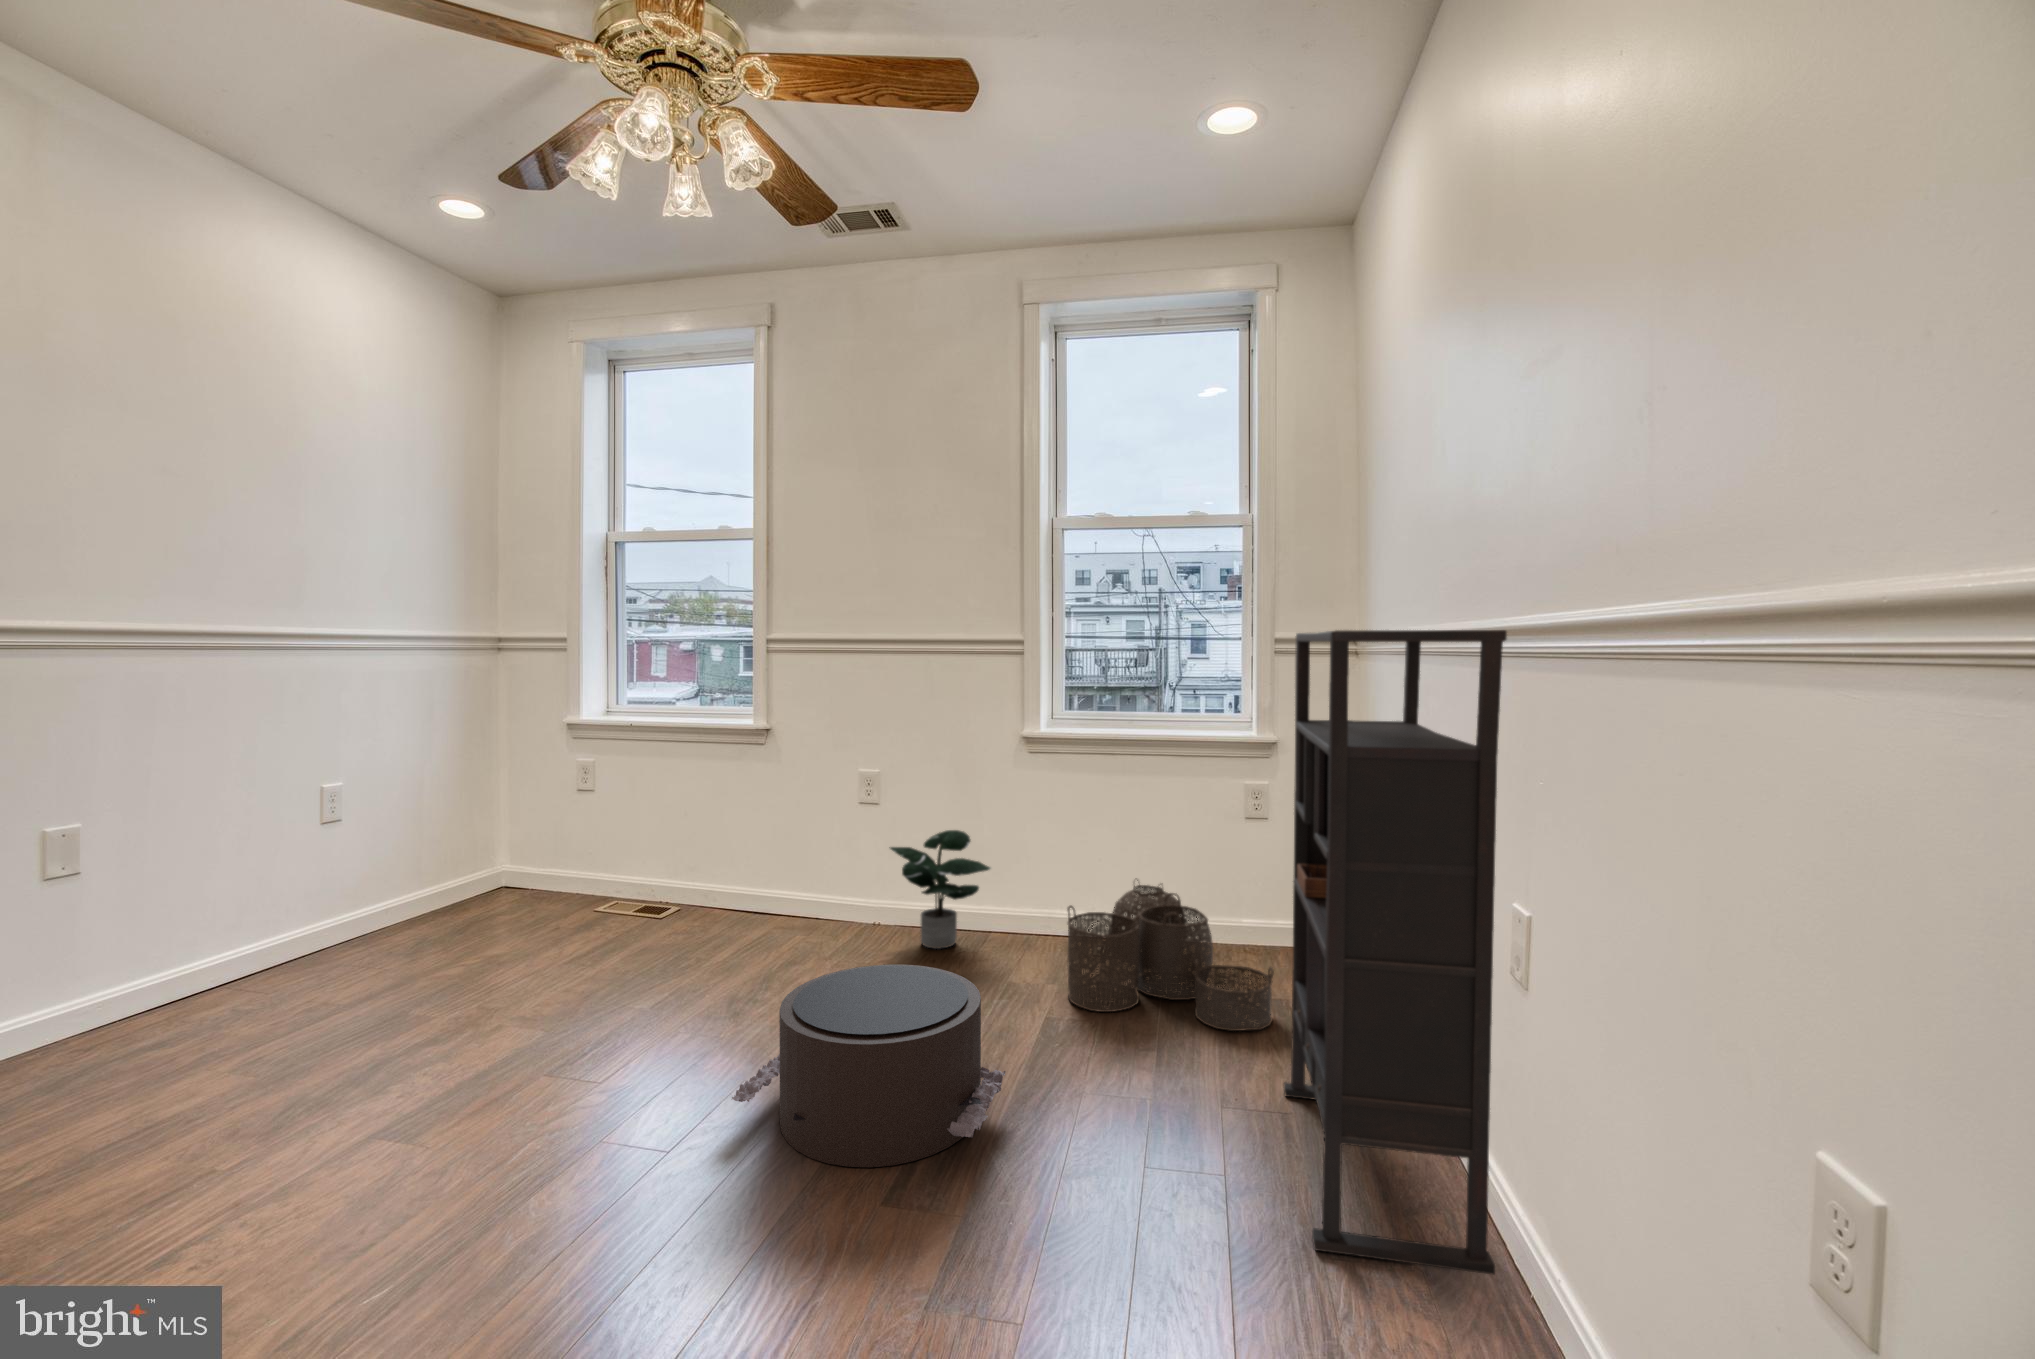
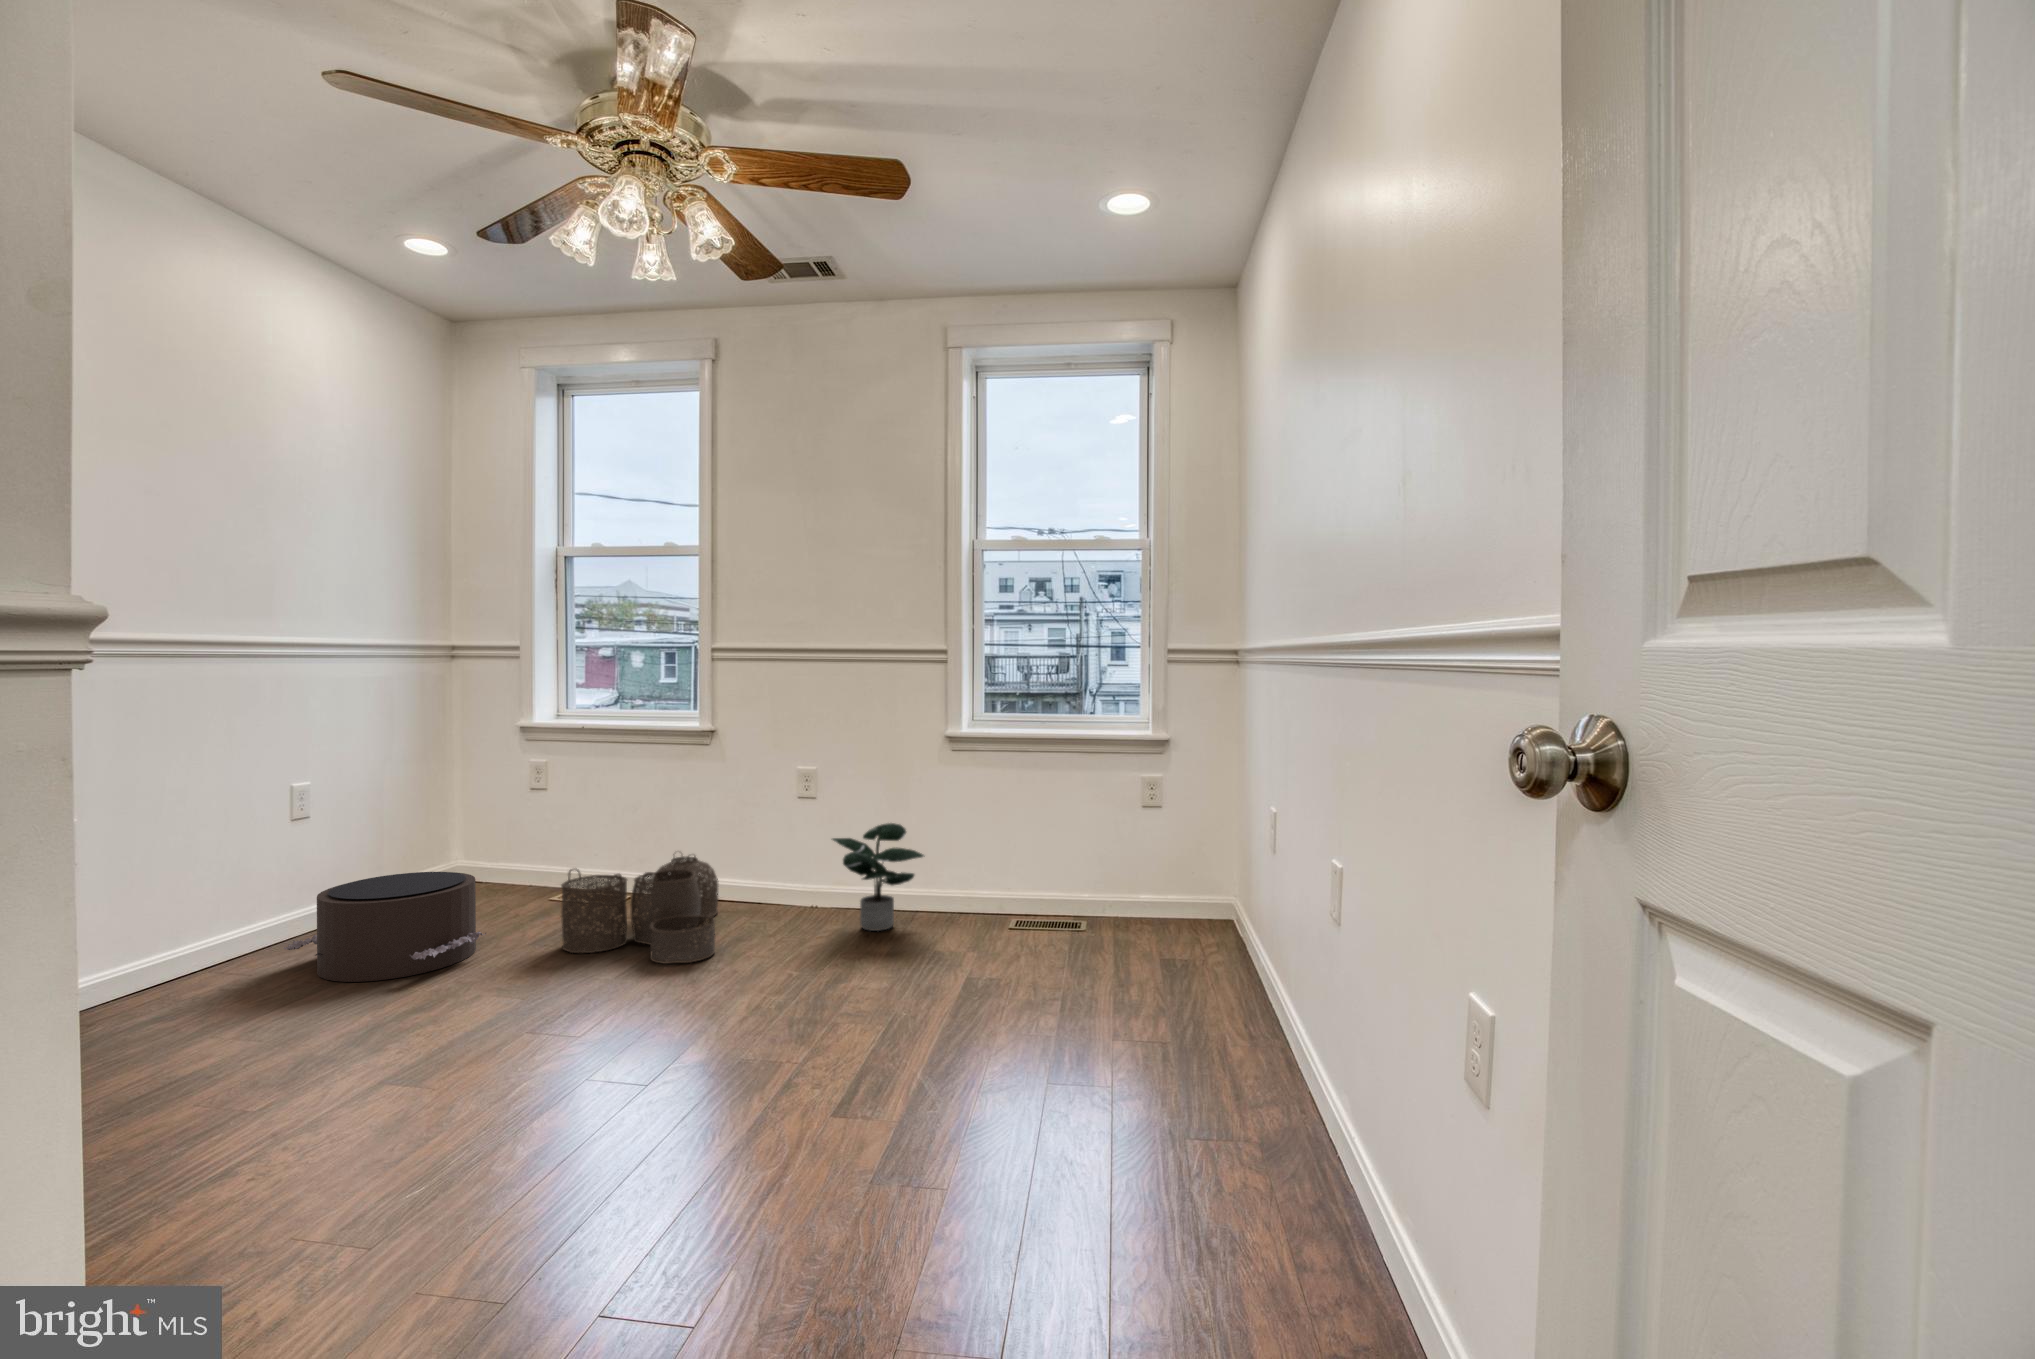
bookshelf: present [1284,630,1507,1275] -> none [1173,634,1318,1136]
woven basket: present [1067,880,1274,1031] -> present [561,856,718,964]
pouf: present [732,964,1006,1167] -> present [284,872,486,982]

